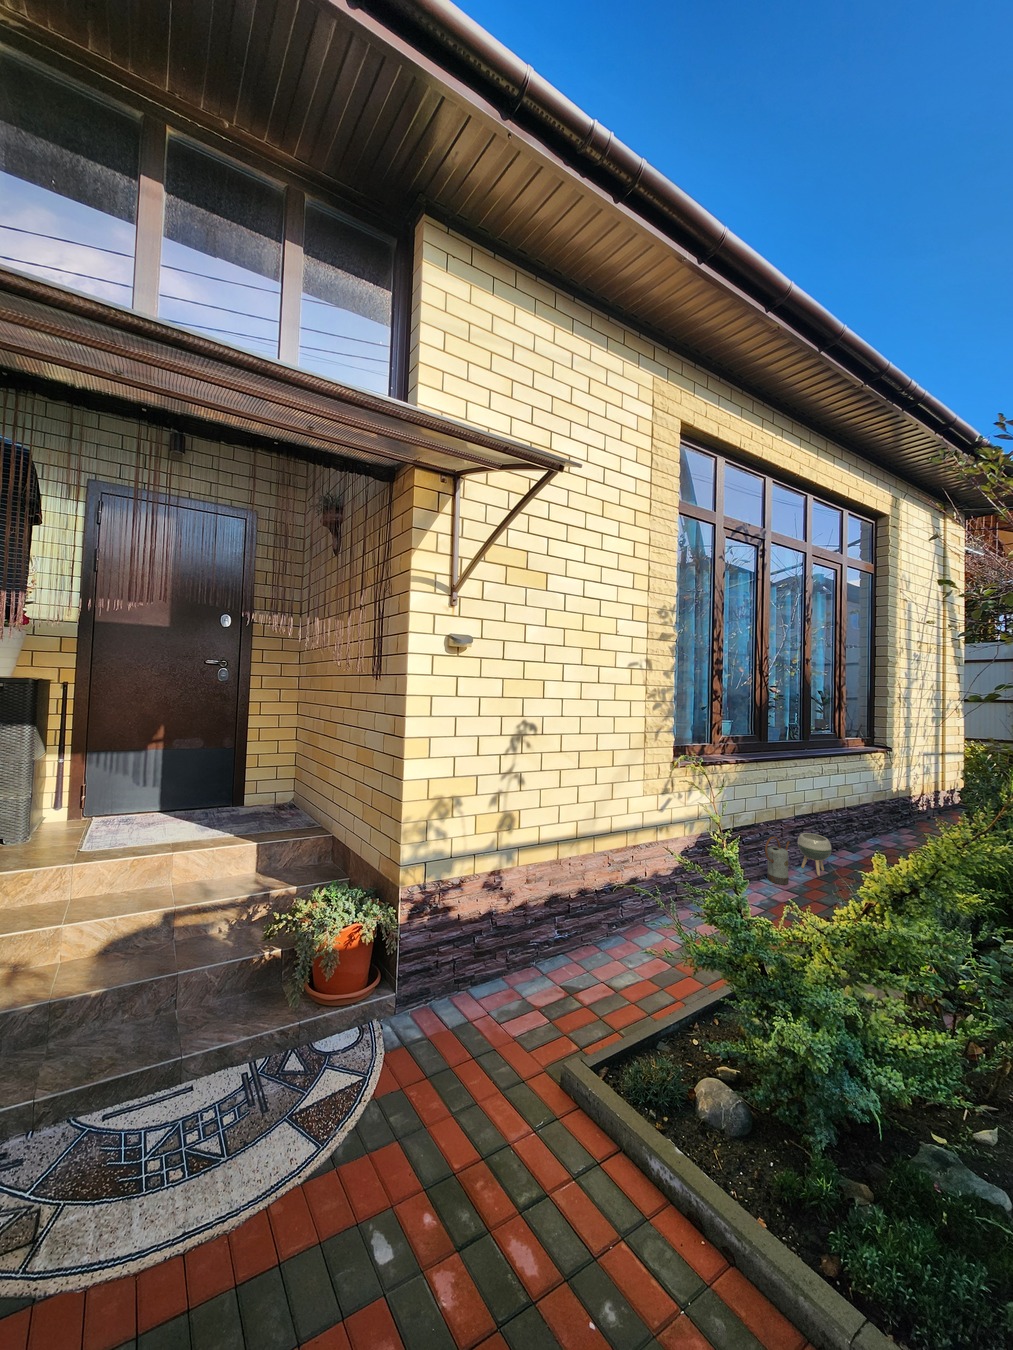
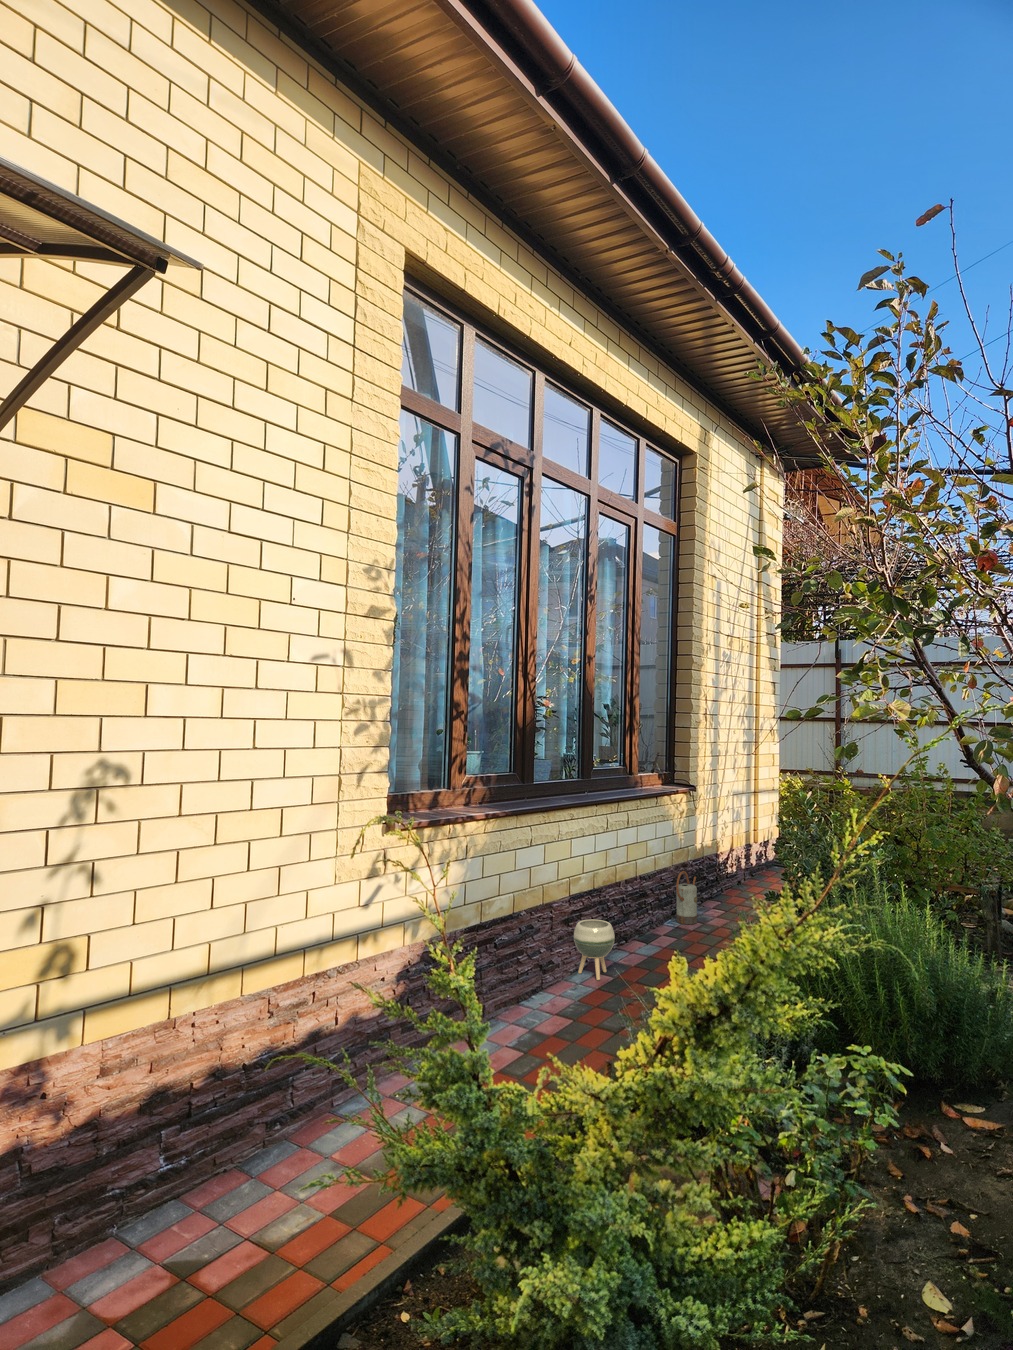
watering can: present [765,836,790,885] -> present [676,871,697,924]

